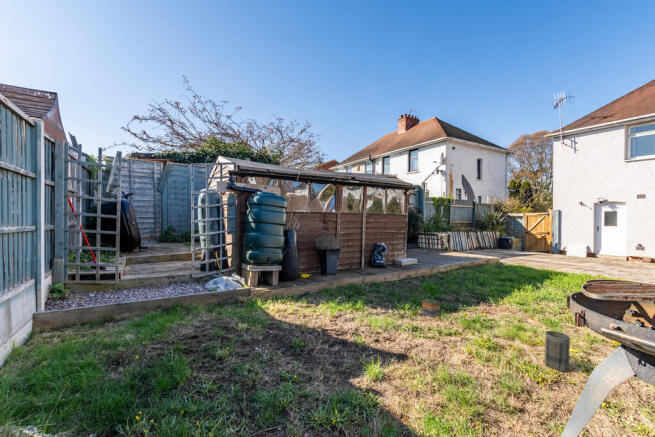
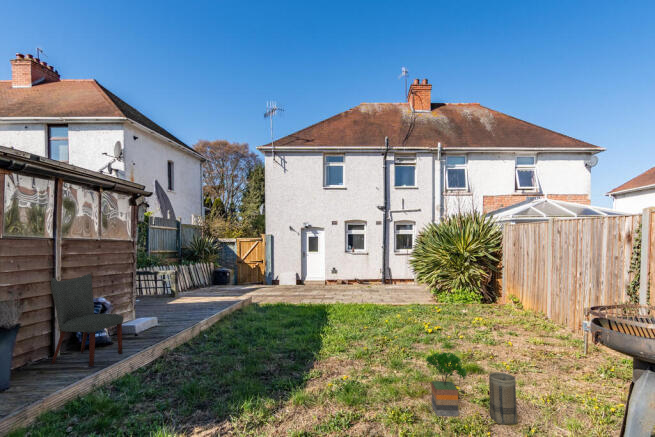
chair: none [358,232,385,273] -> present [51,274,123,366]
potted tree: present [422,283,443,317] -> present [426,352,467,416]

